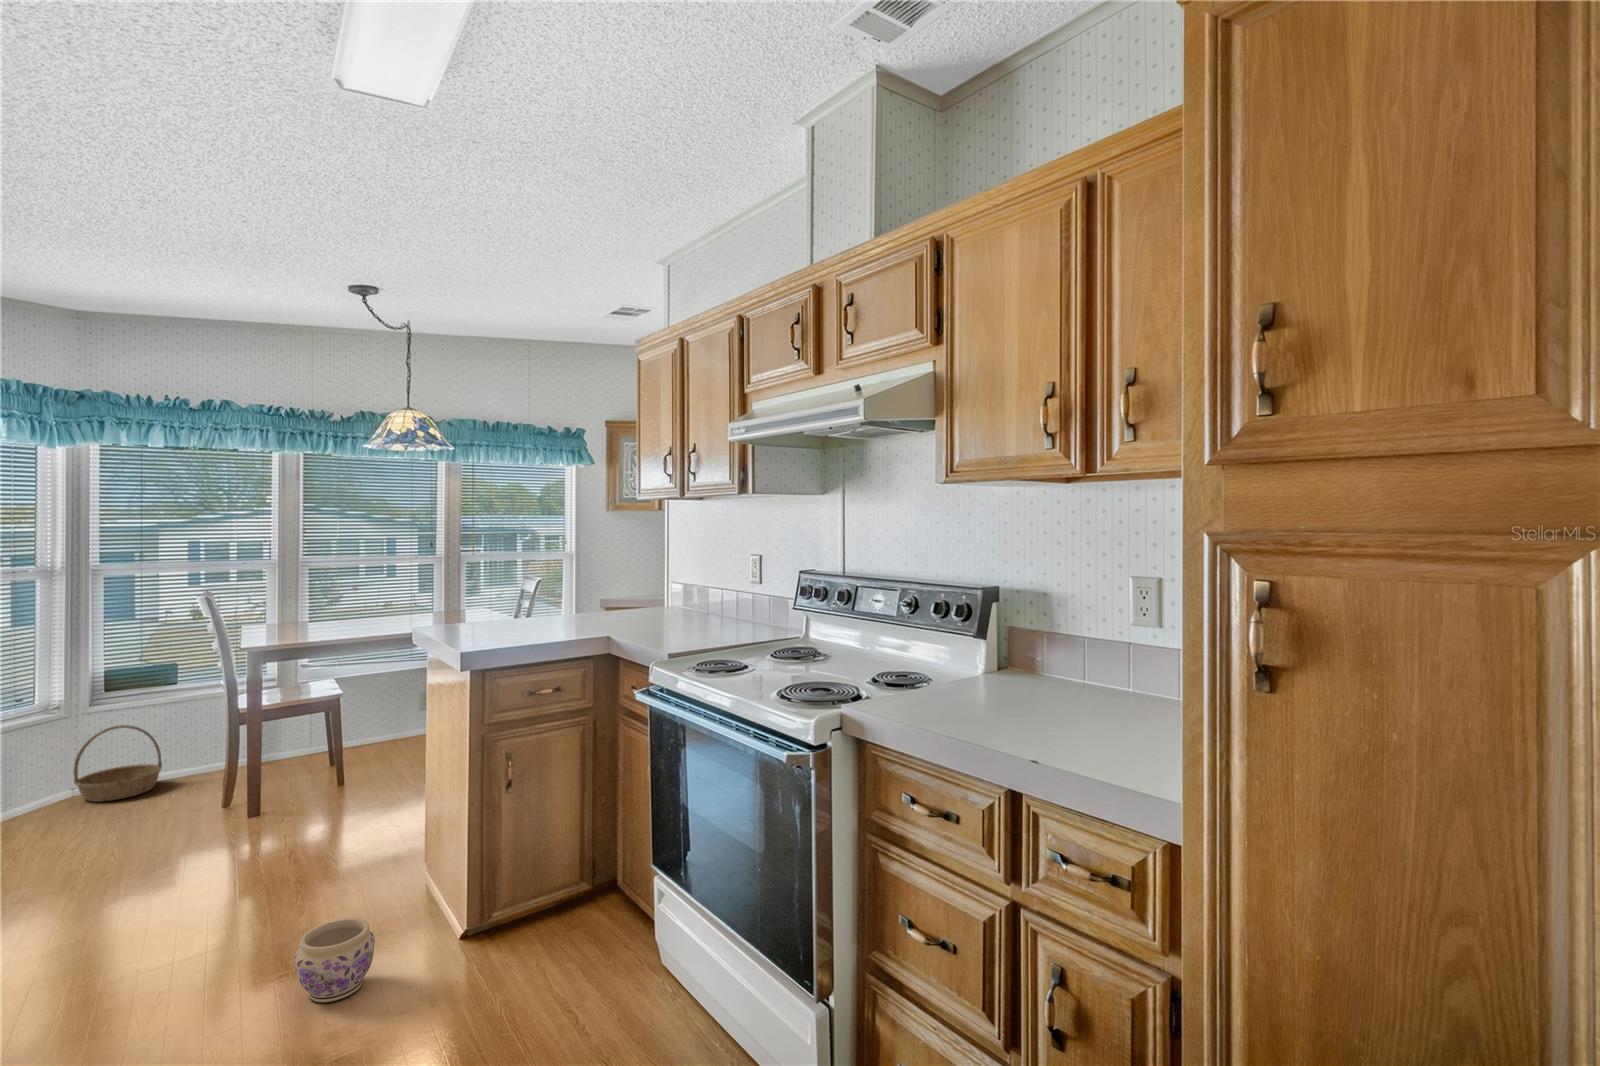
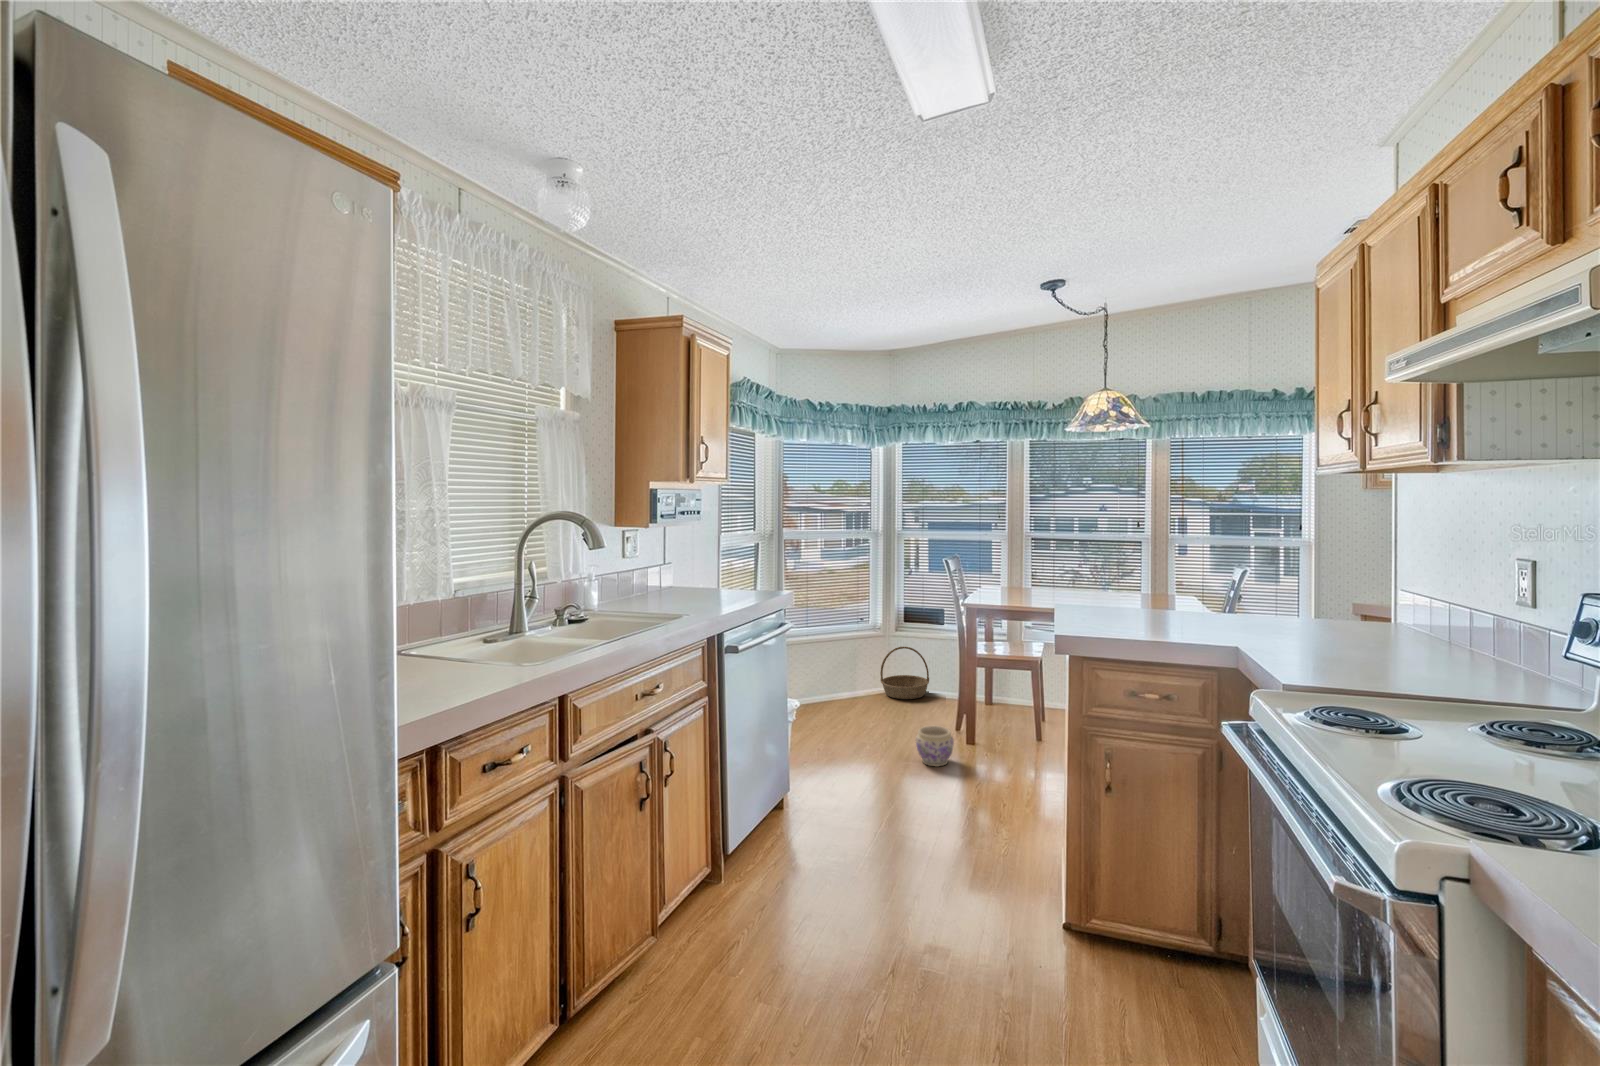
planter: present [295,918,375,1004] -> present [916,726,954,767]

